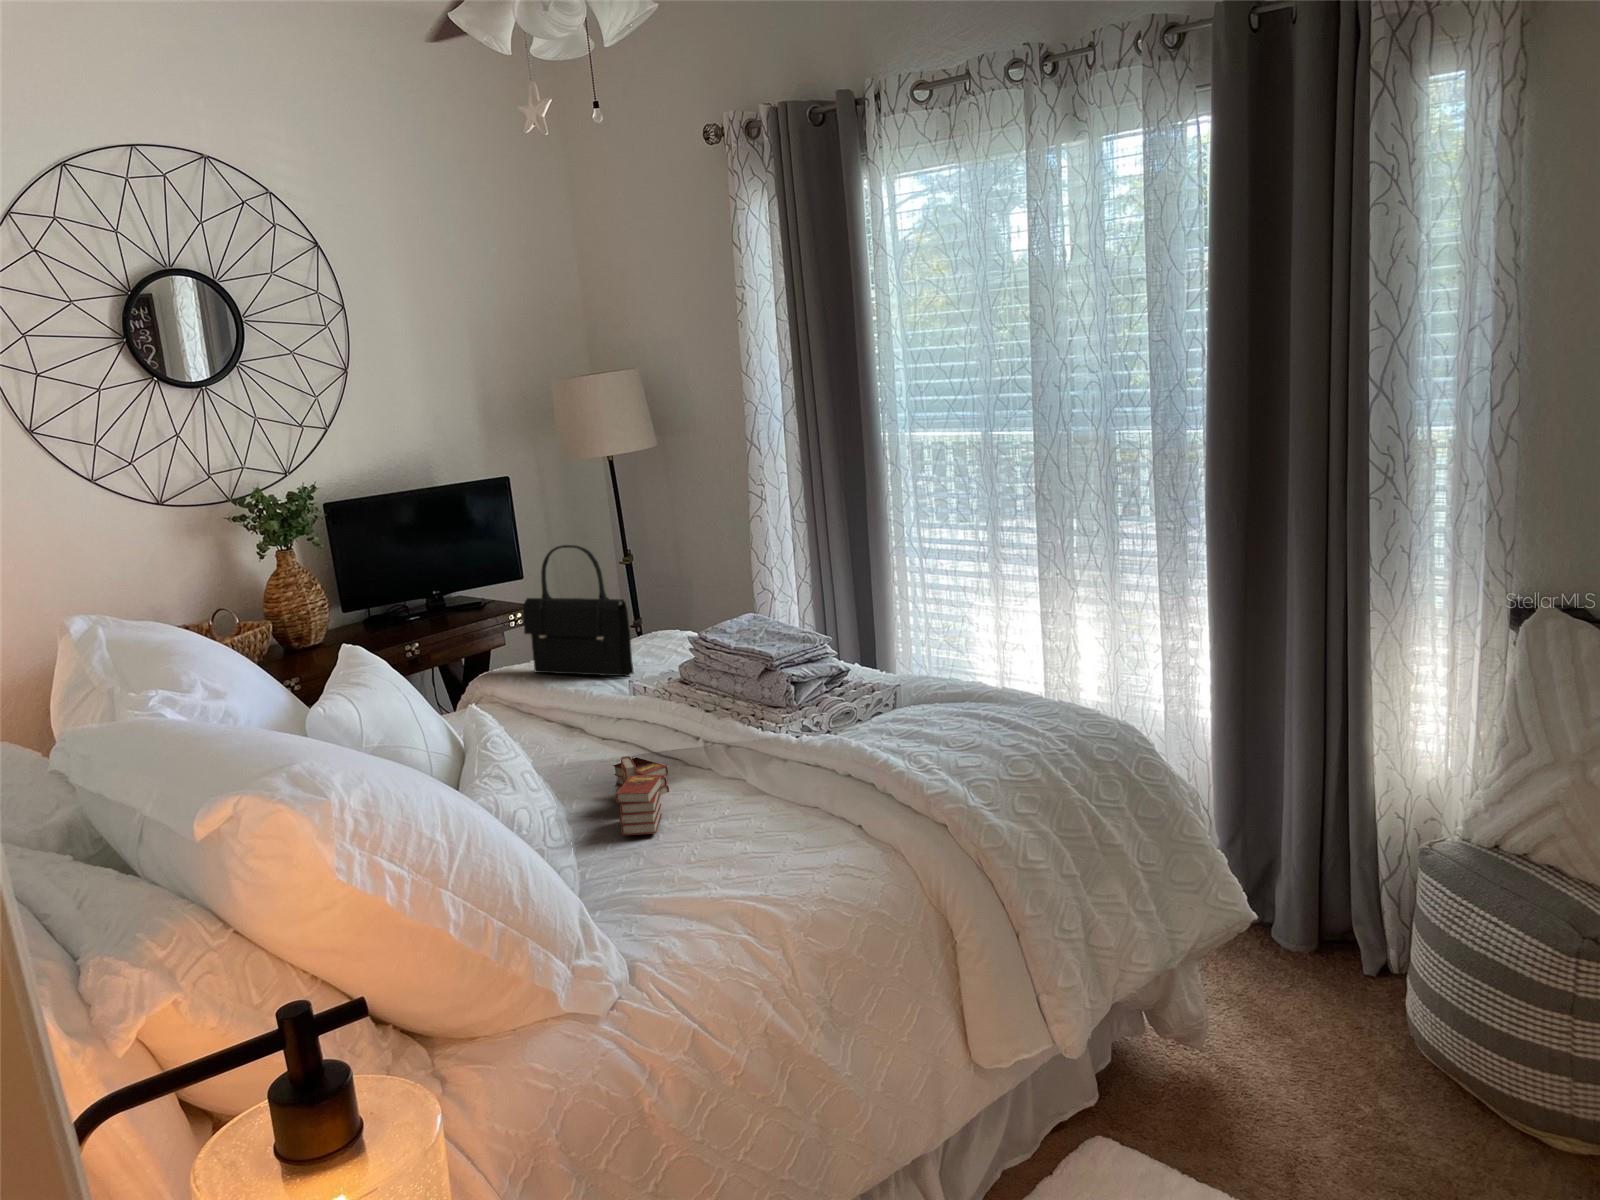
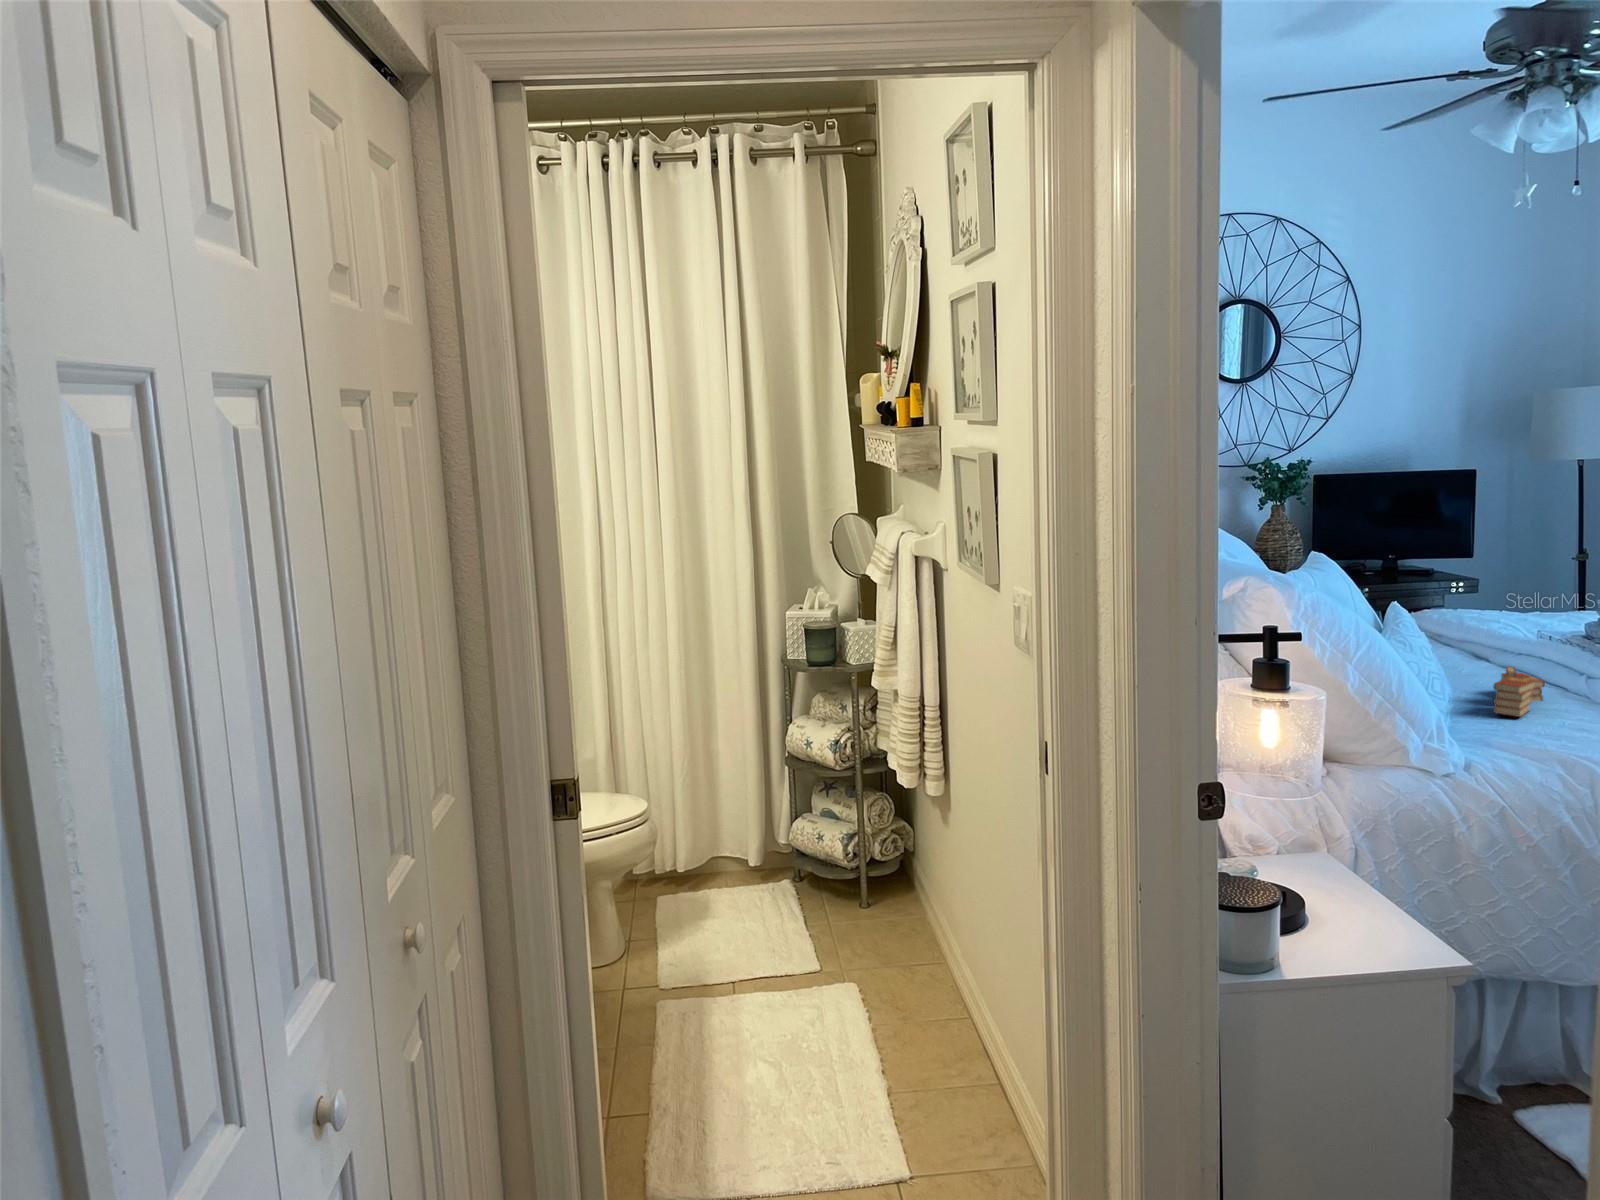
handbag: present [523,545,634,677] -> none [1455,519,1548,628]

